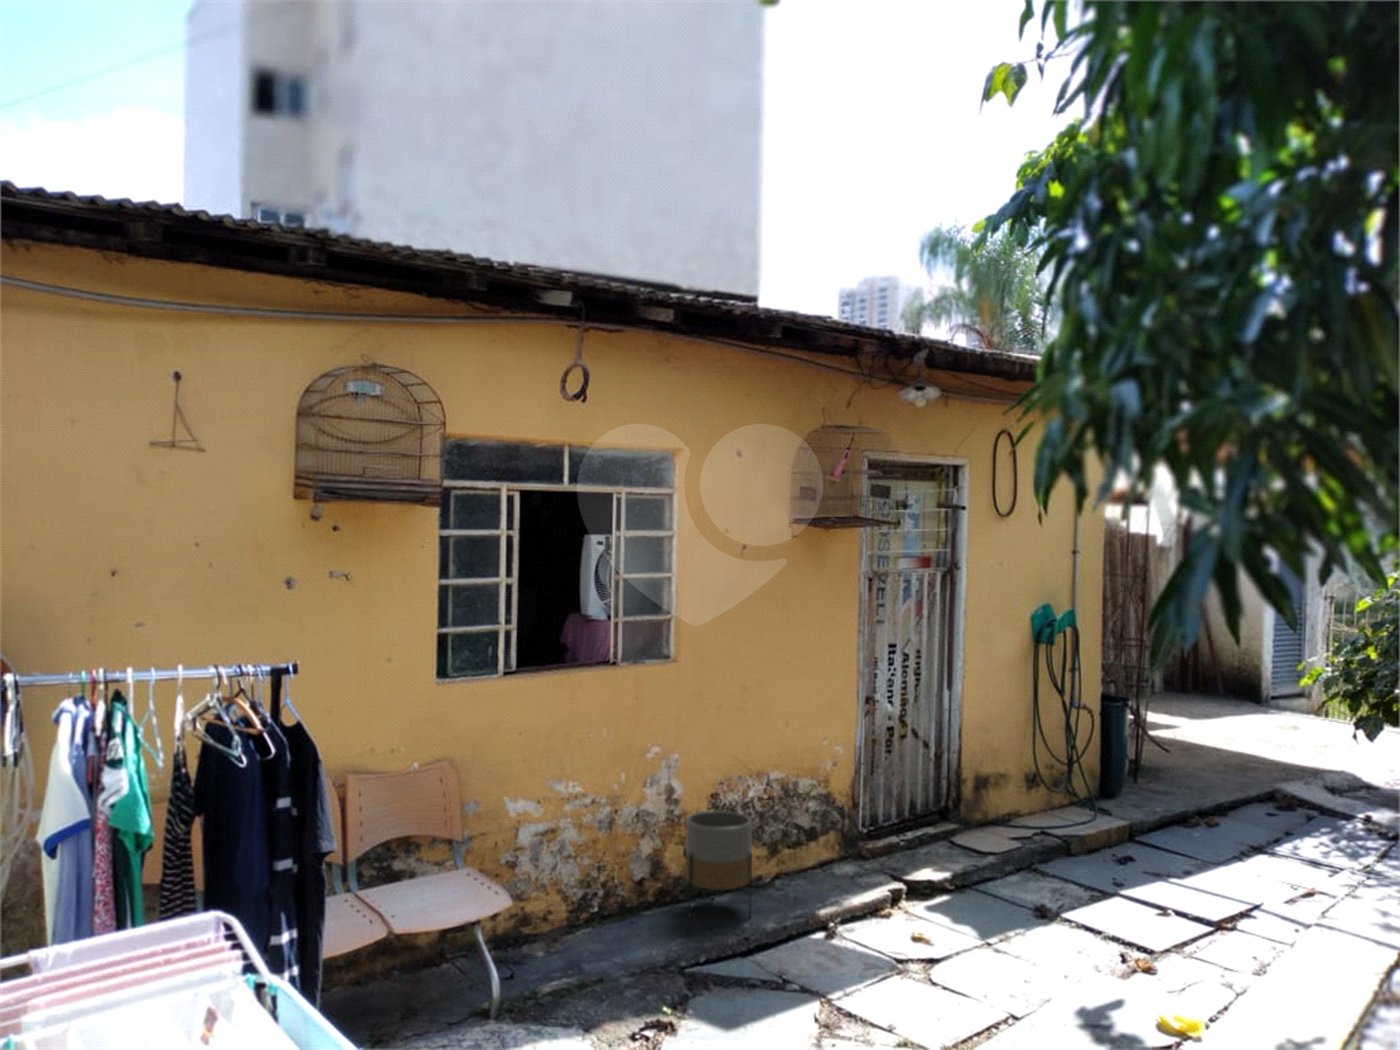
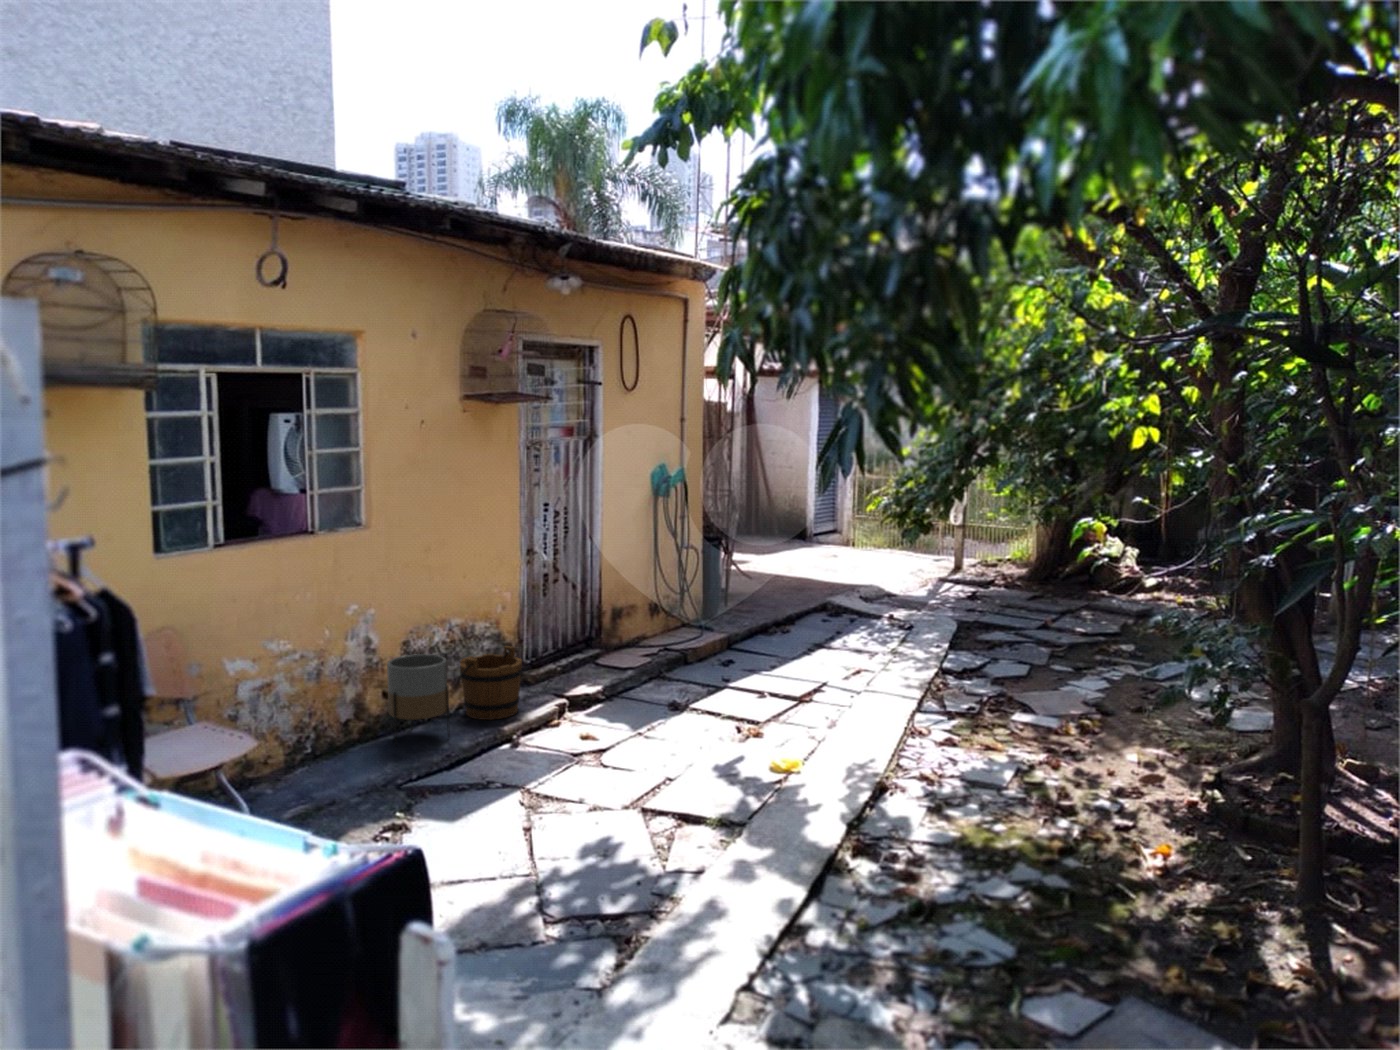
bucket: none [770,810,845,899] -> present [459,646,522,720]

